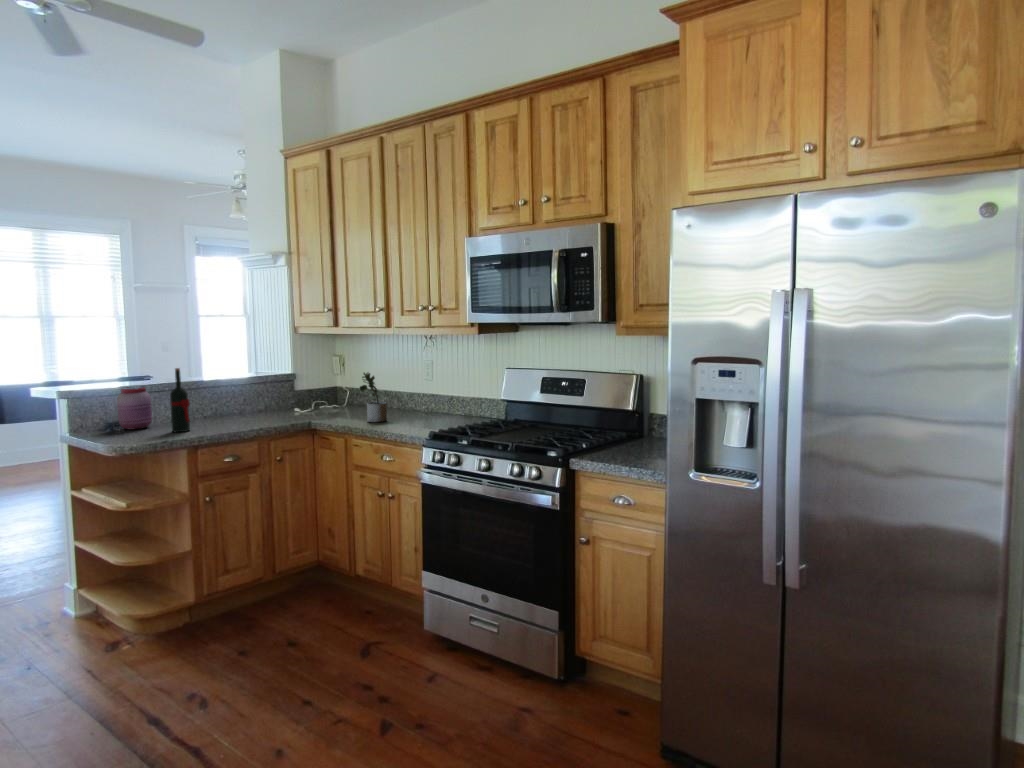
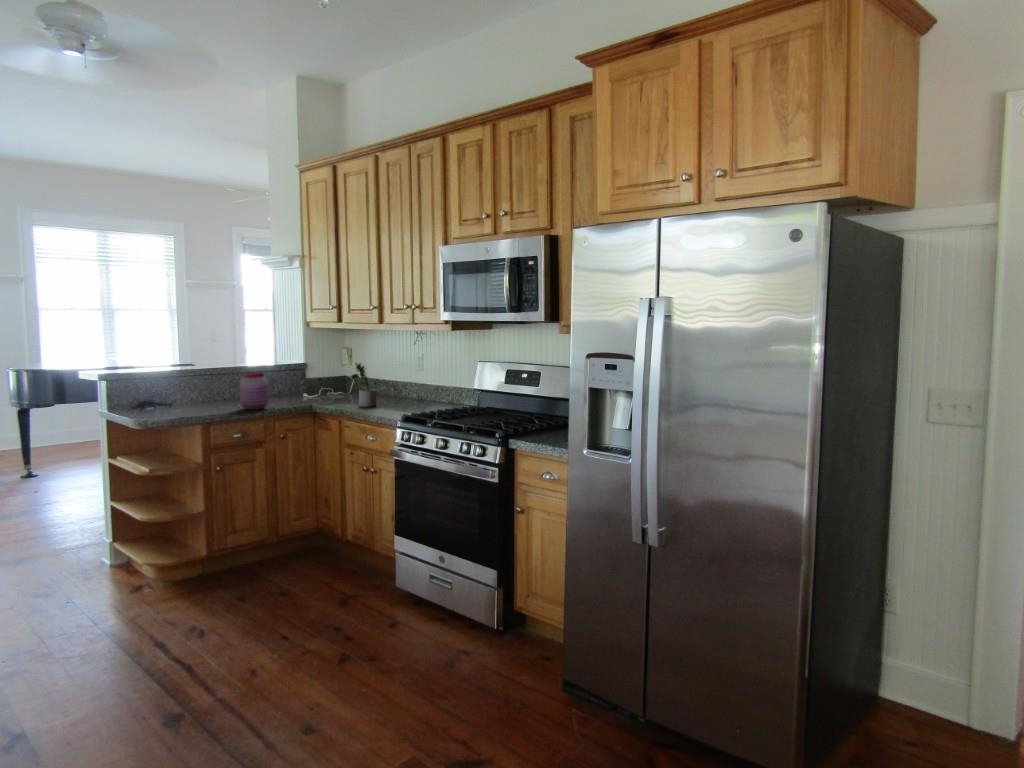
wine bottle: present [170,368,190,432] -> none [190,355,207,411]
jar: present [117,387,152,430] -> present [239,372,268,410]

